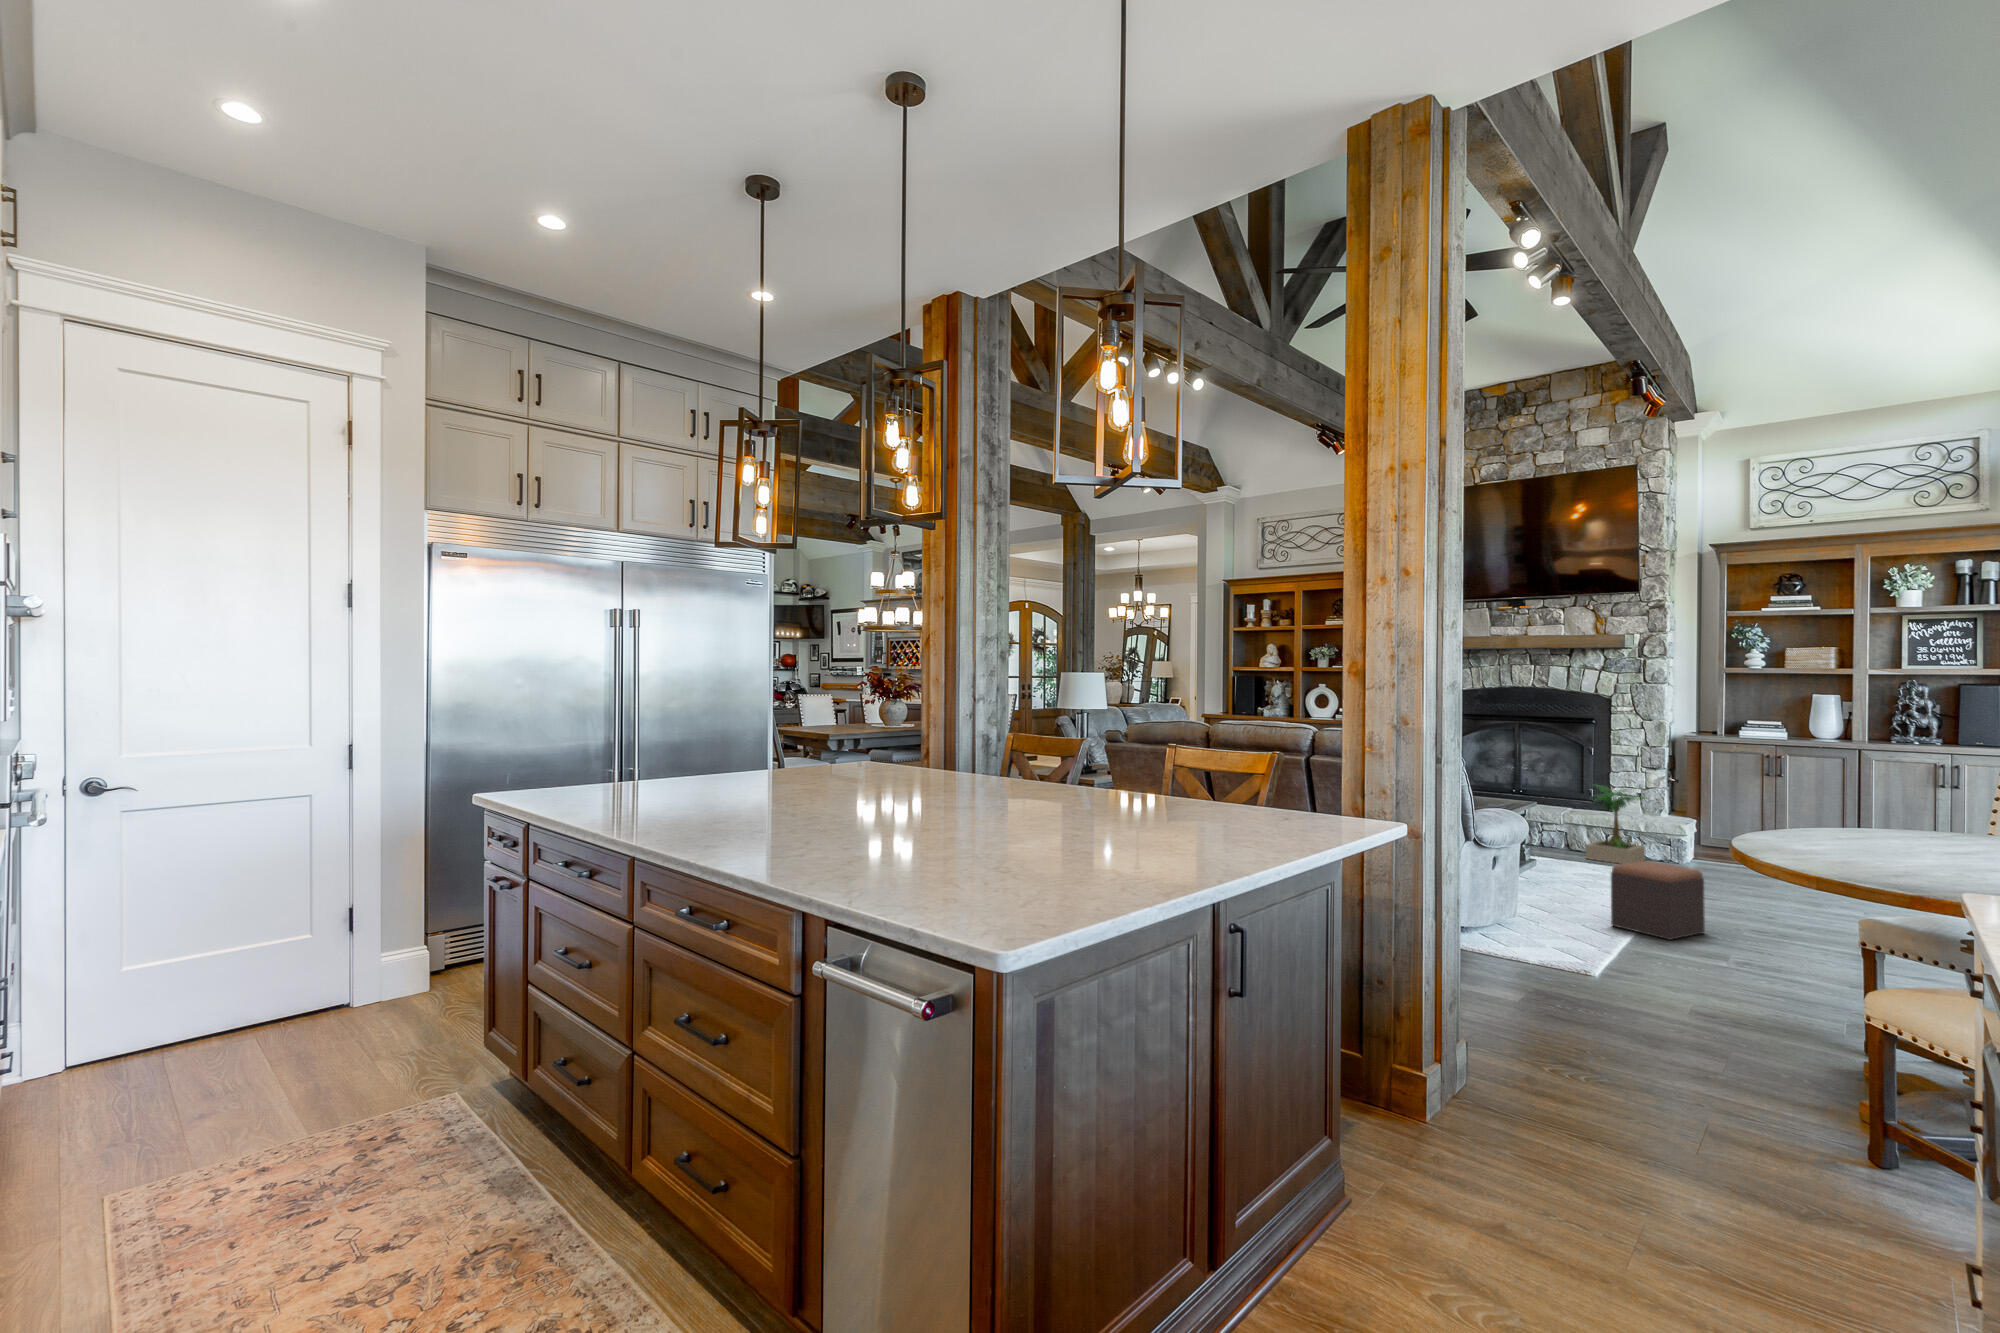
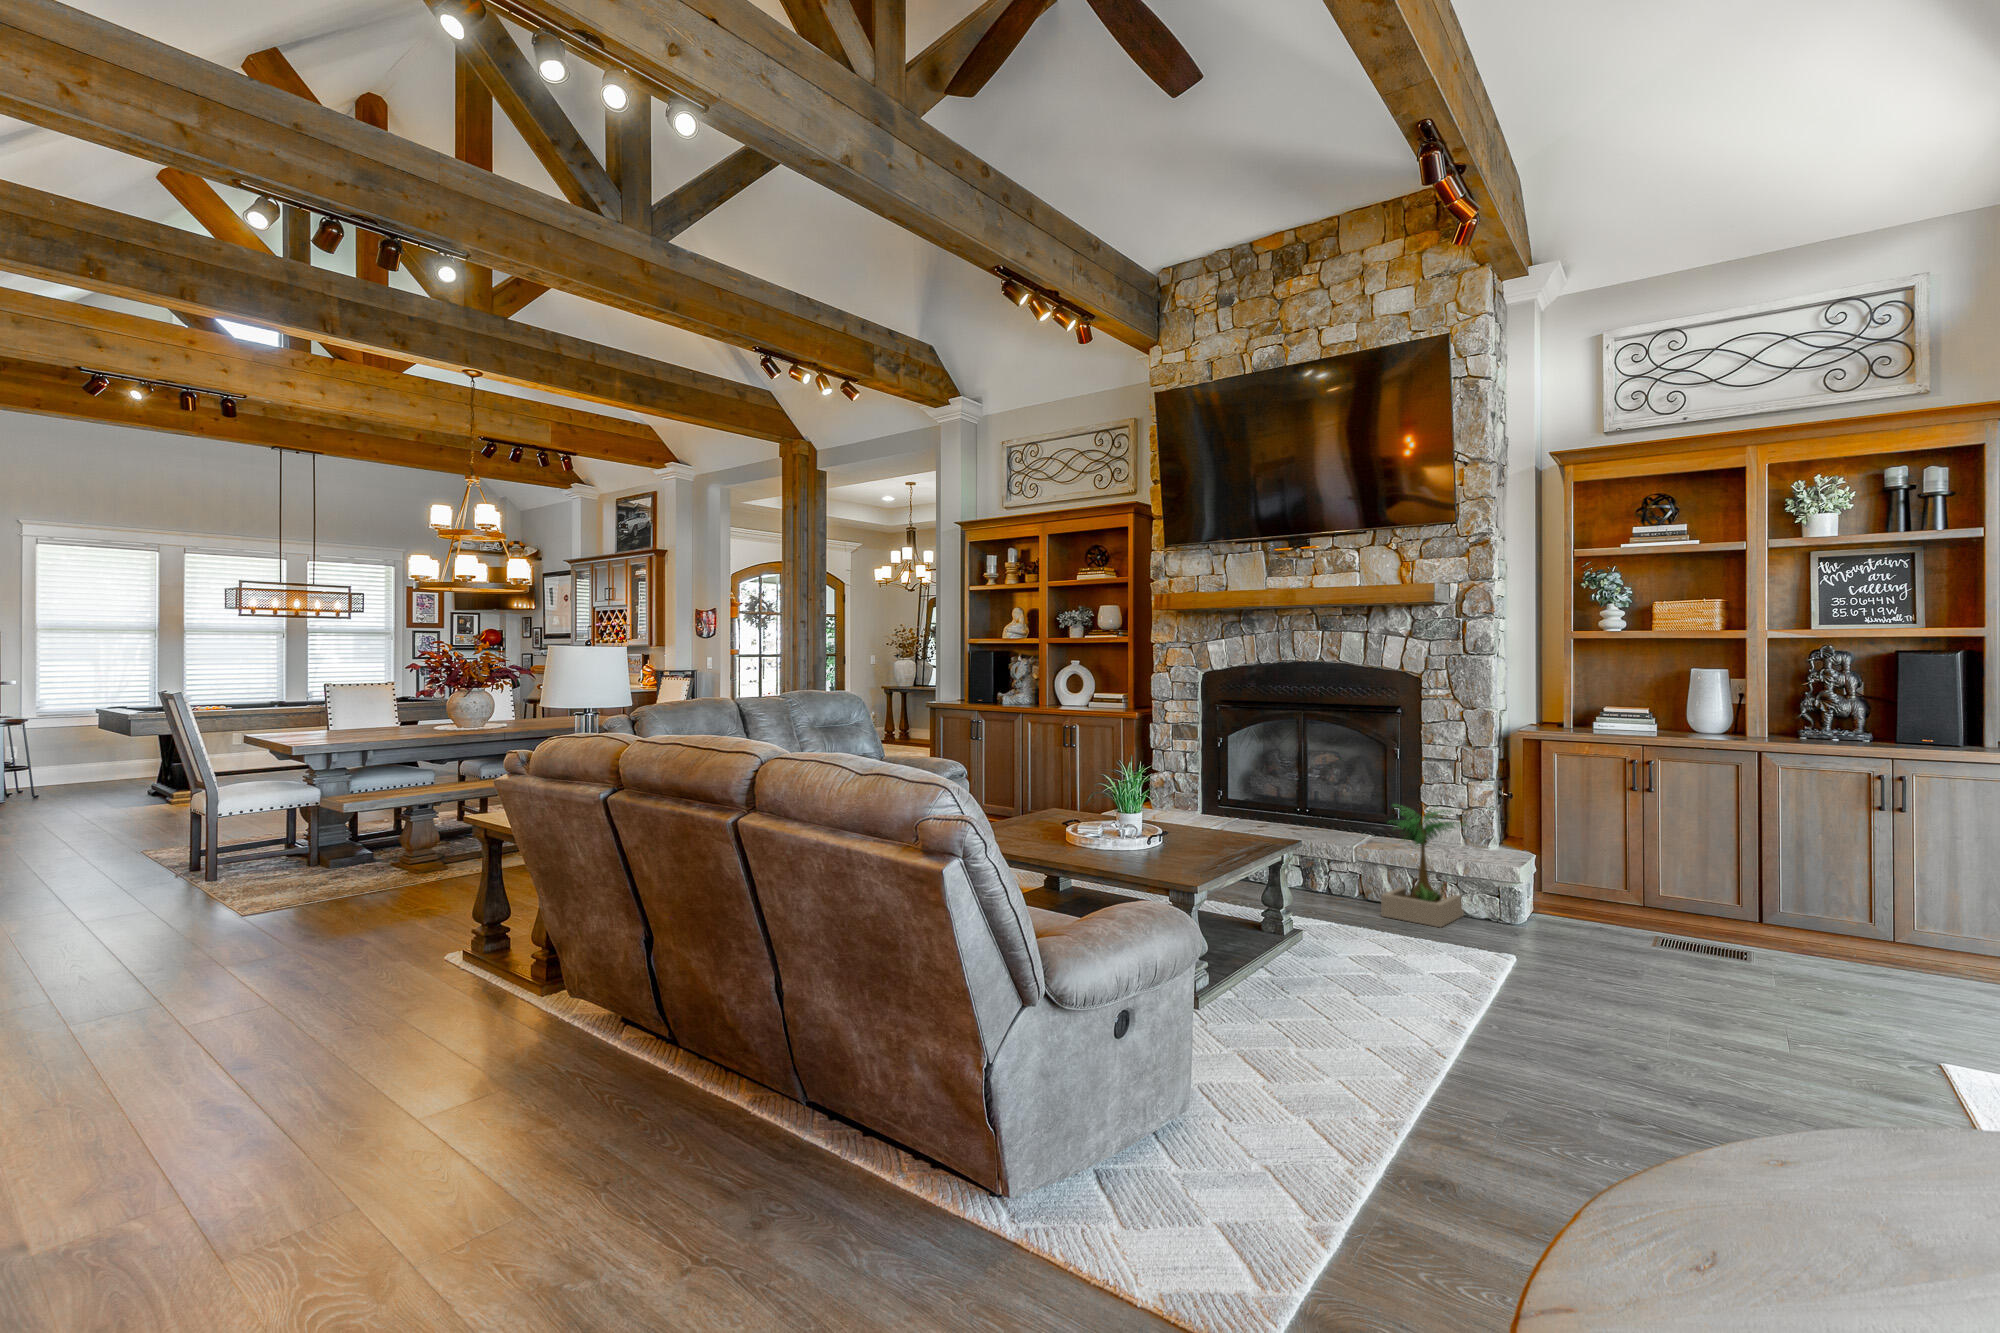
footstool: present [1611,861,1705,940] -> none [1373,971,1534,1144]

